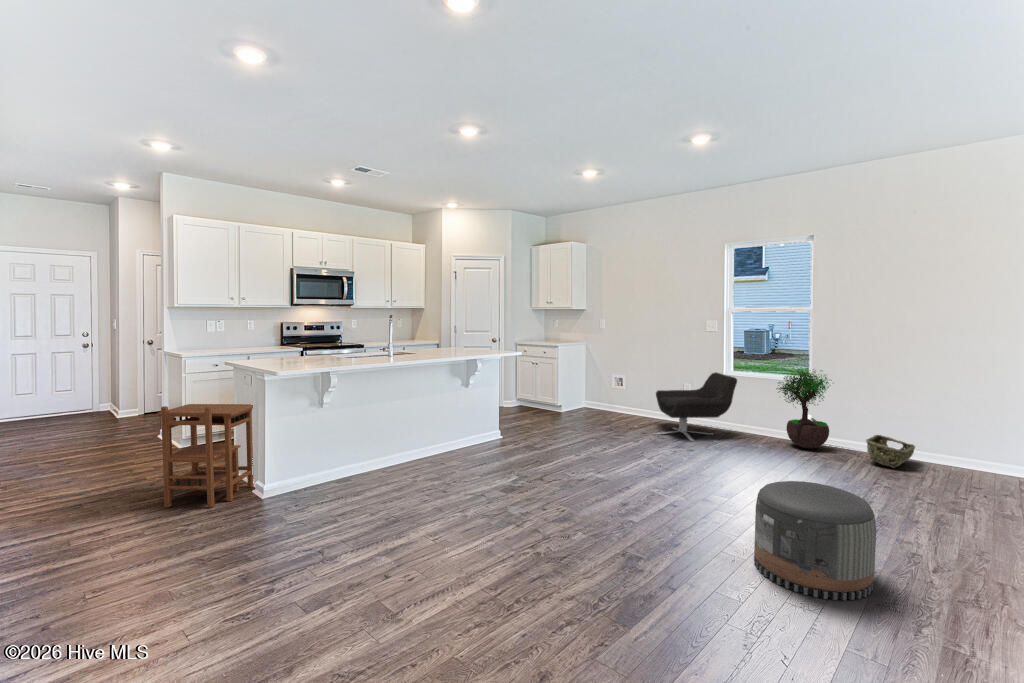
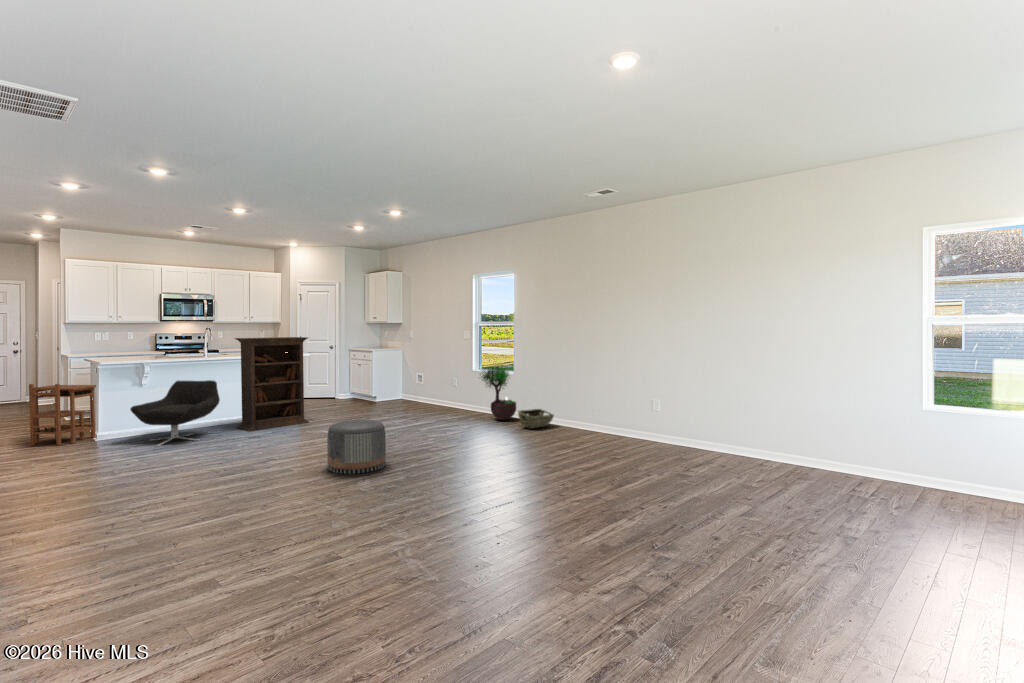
bookcase: none [442,328,538,472] -> present [235,337,308,431]
lounge chair: present [655,372,737,441] -> present [130,380,220,446]

